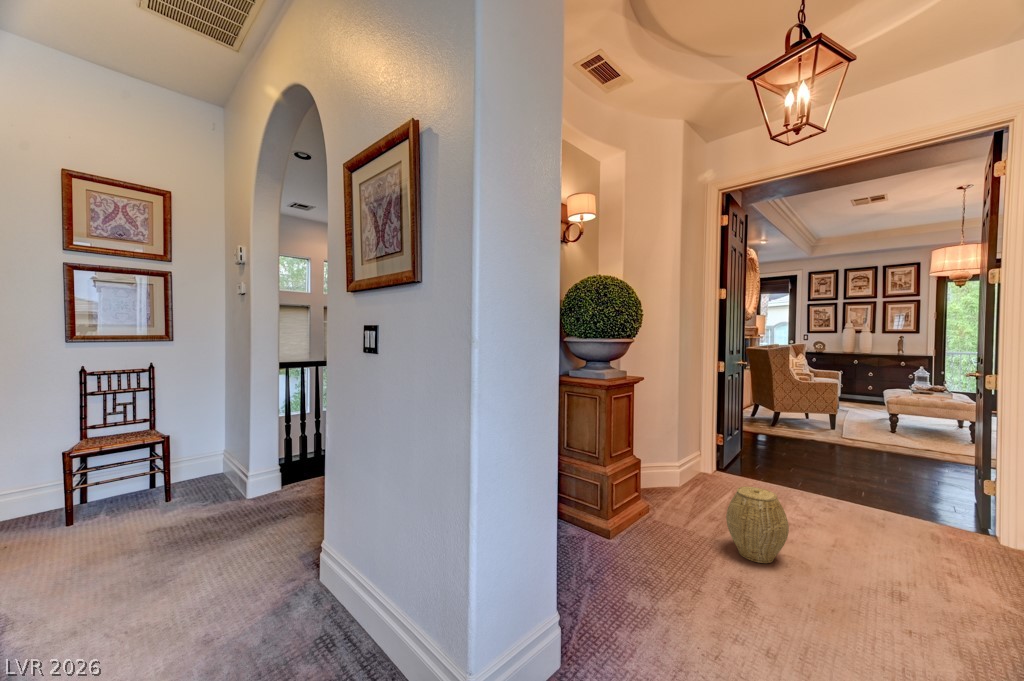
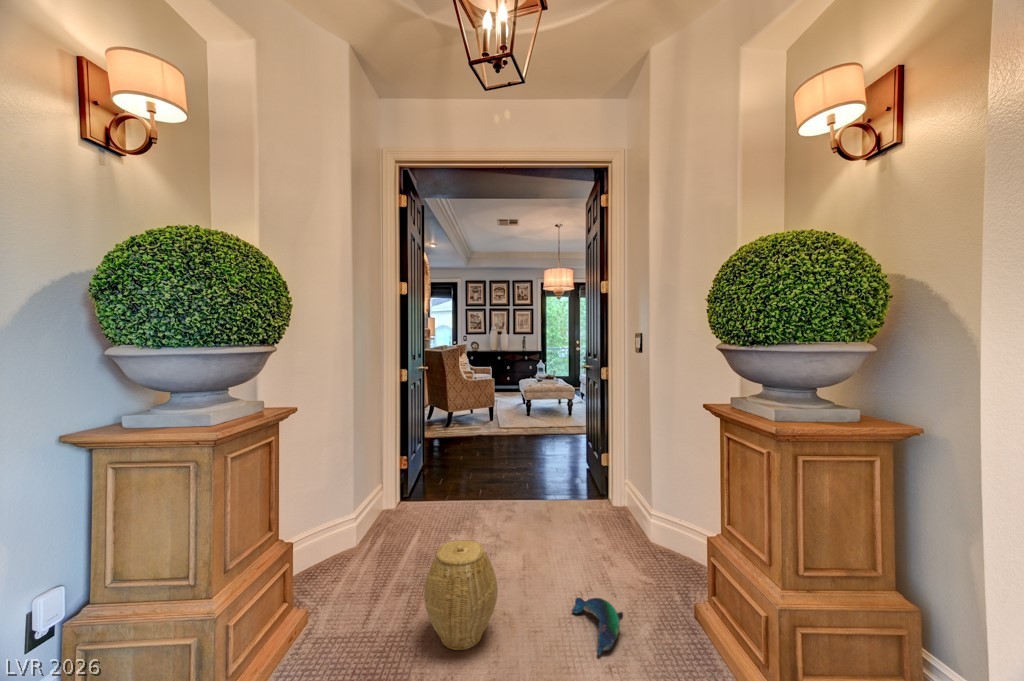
plush toy: none [868,570,924,609] -> present [572,598,623,656]

